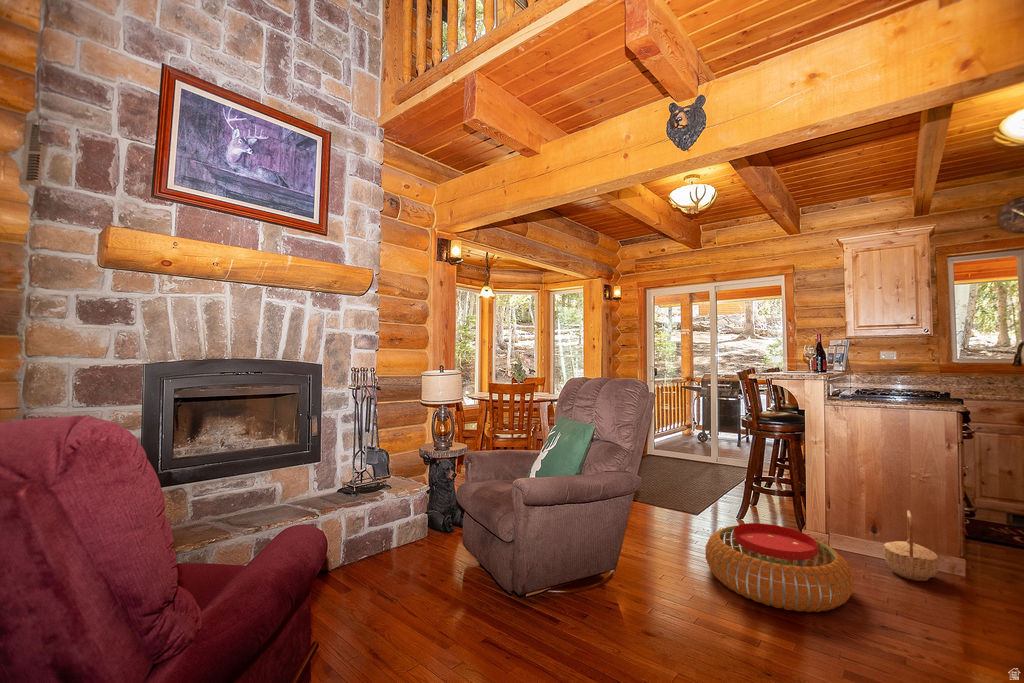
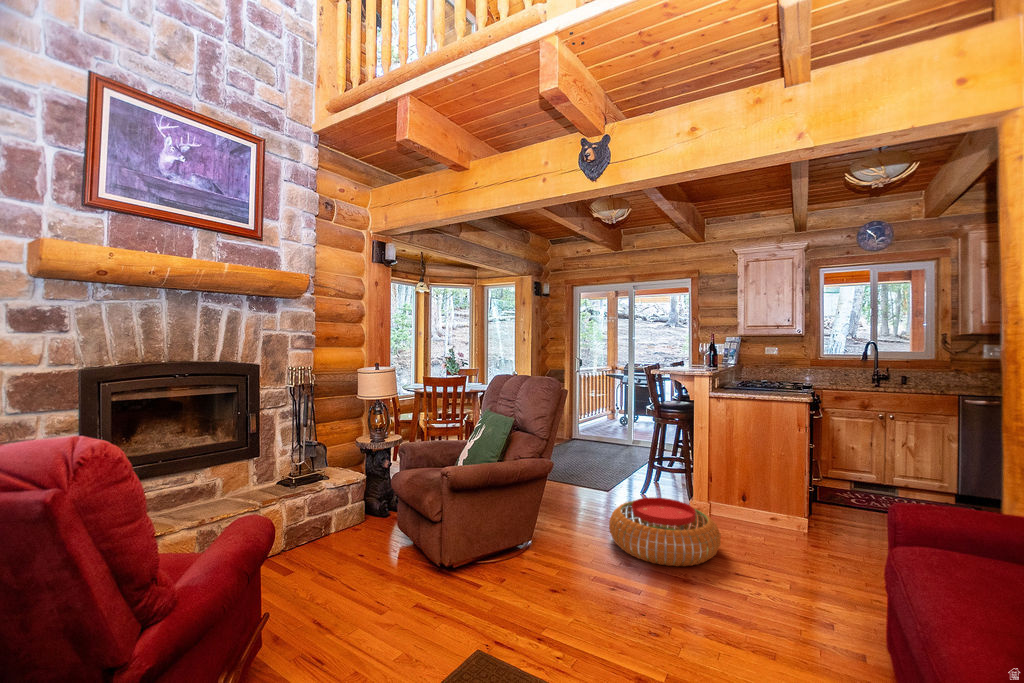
basket: present [883,510,939,581] -> none [749,482,788,537]

